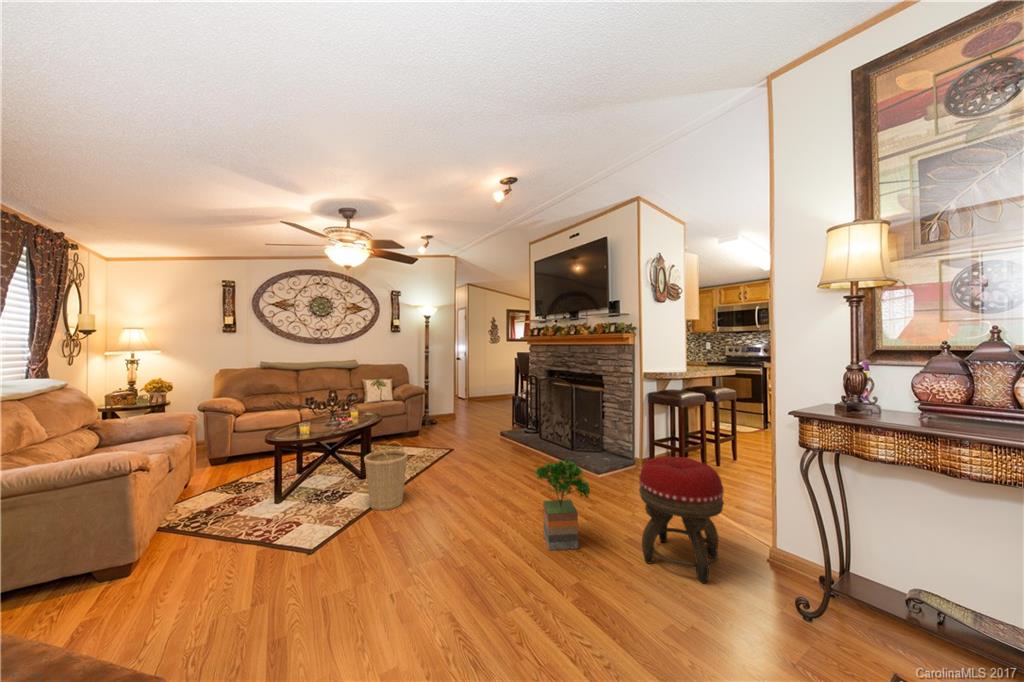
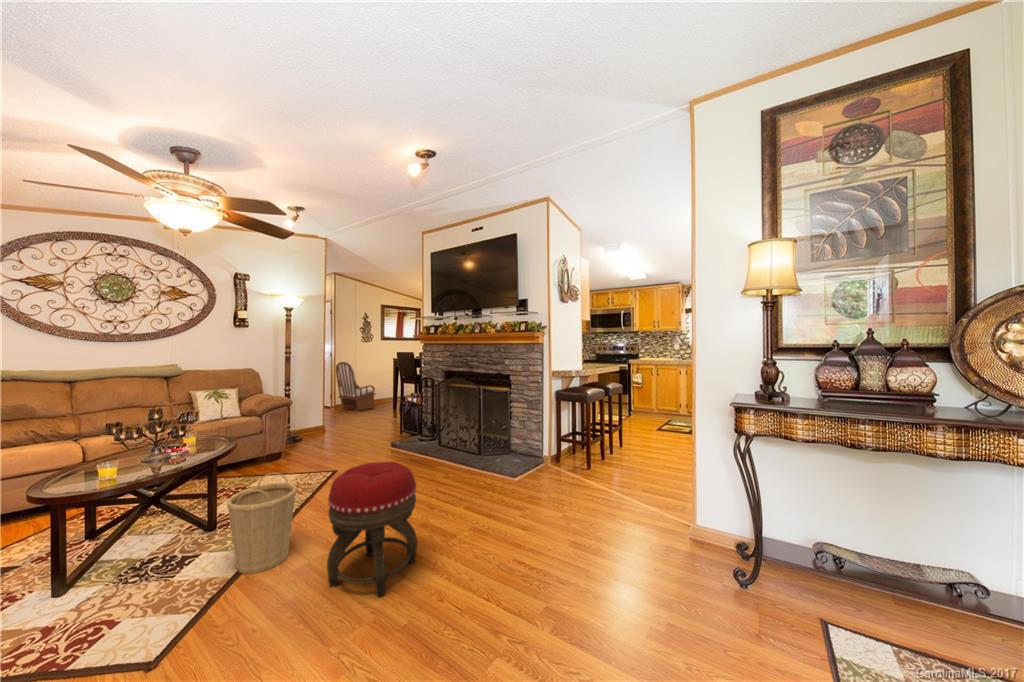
armchair: none [467,360,500,404] -> present [336,362,376,412]
footstool: present [639,456,724,583] -> present [327,462,417,597]
potted tree: present [535,460,590,550] -> none [480,468,547,576]

